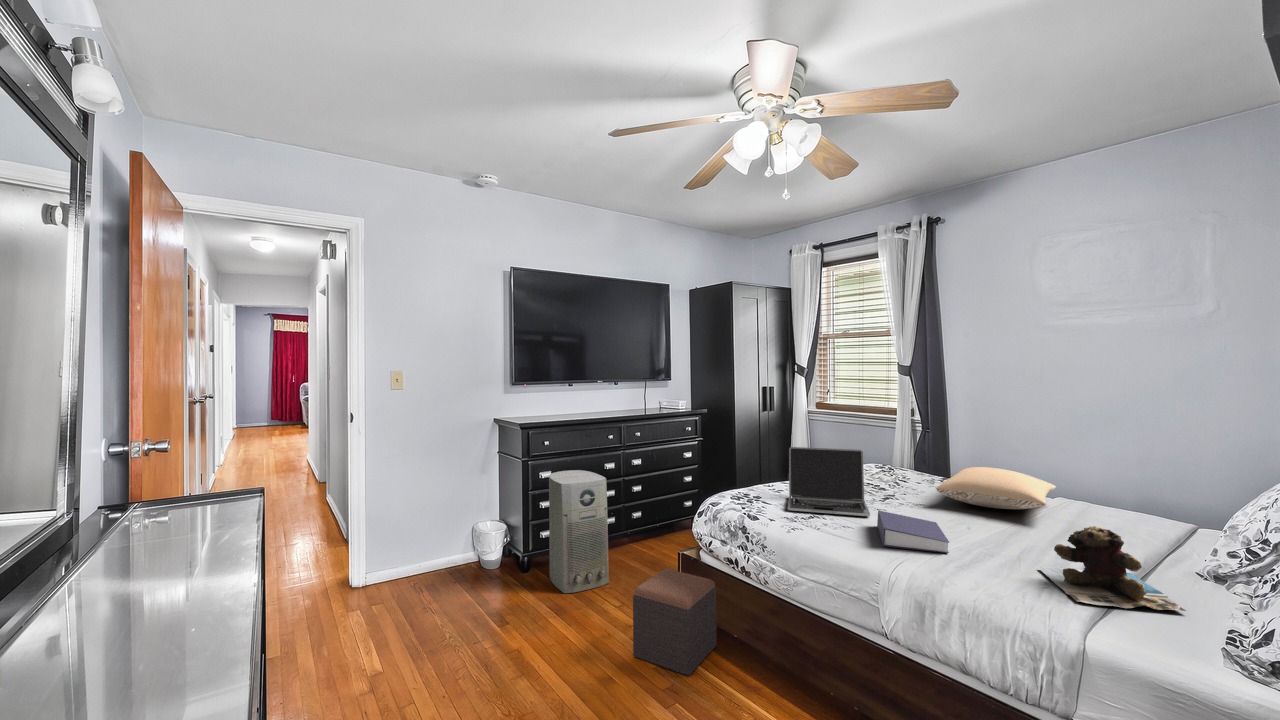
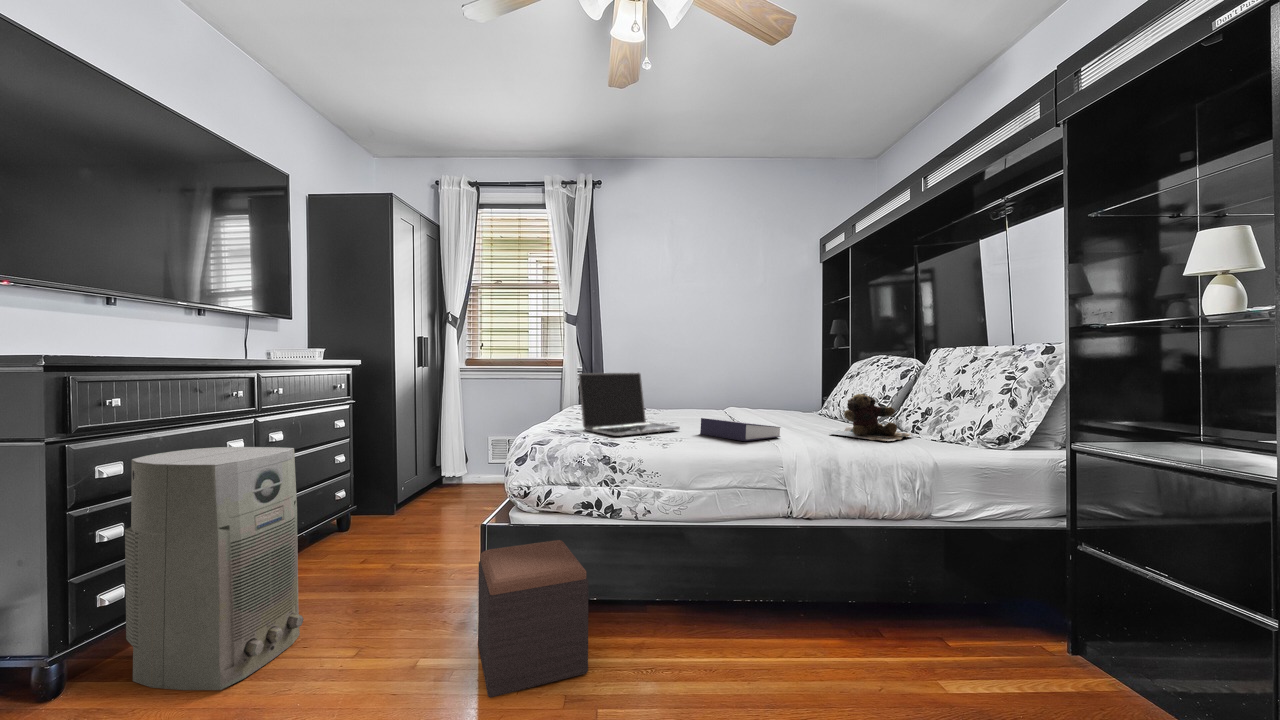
pillow: present [937,467,1056,509] -> none [670,385,764,416]

